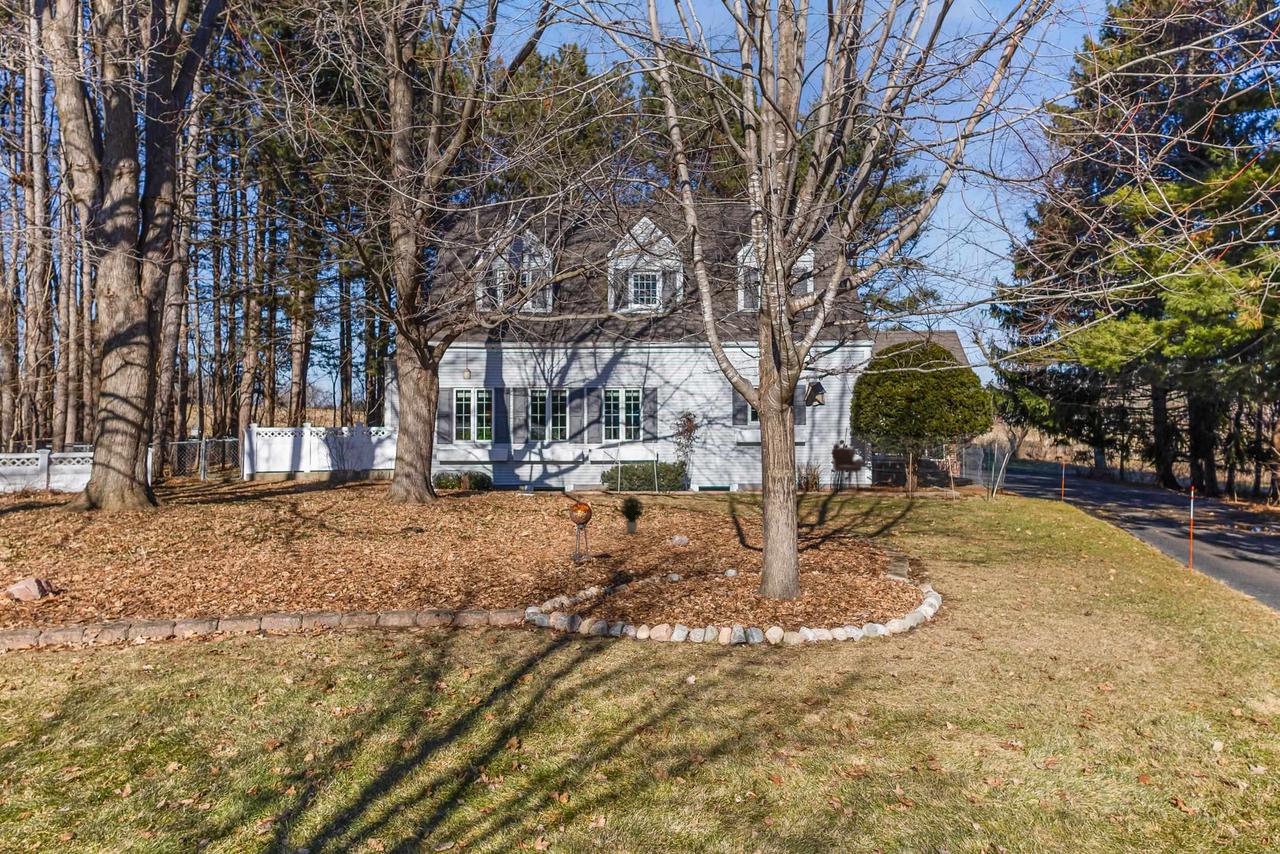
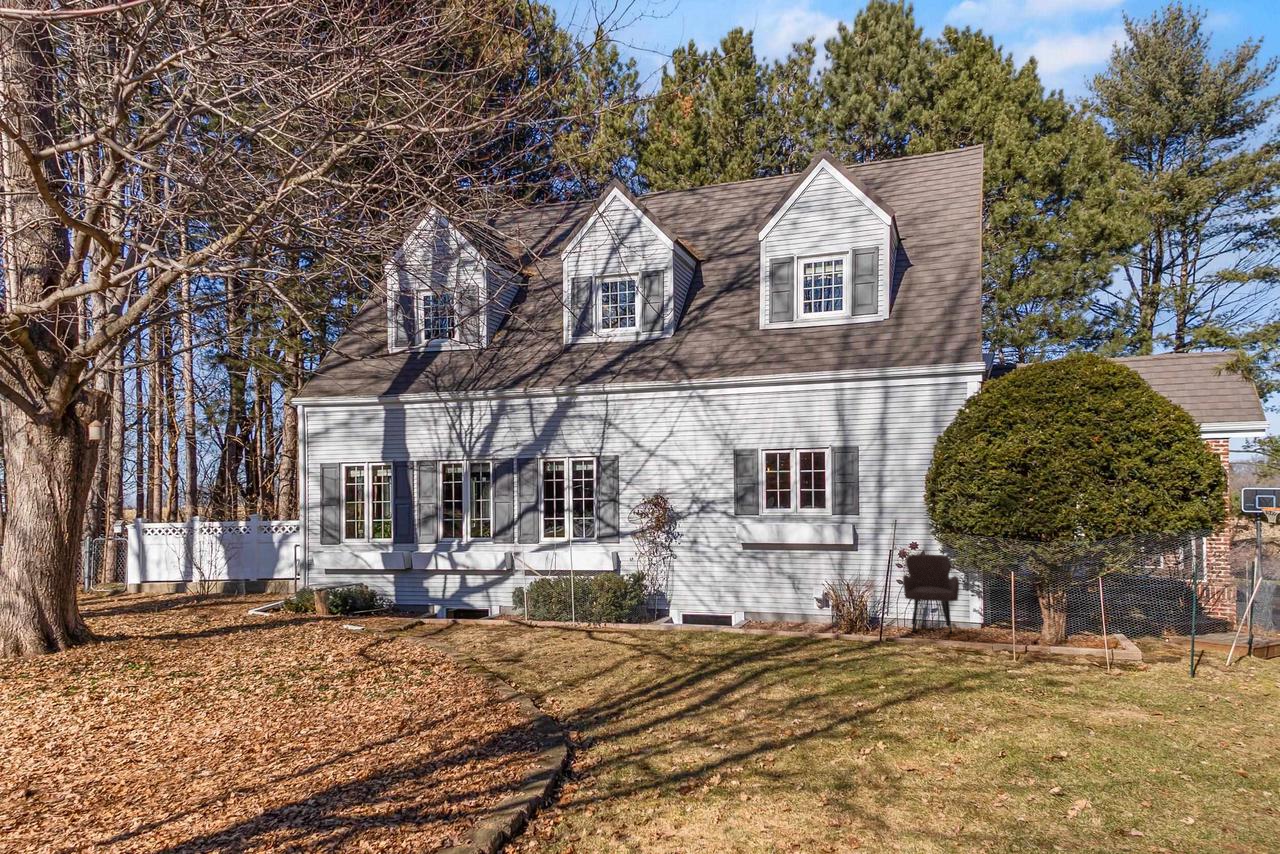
potted plant: present [620,498,643,533] -> none [99,706,164,786]

